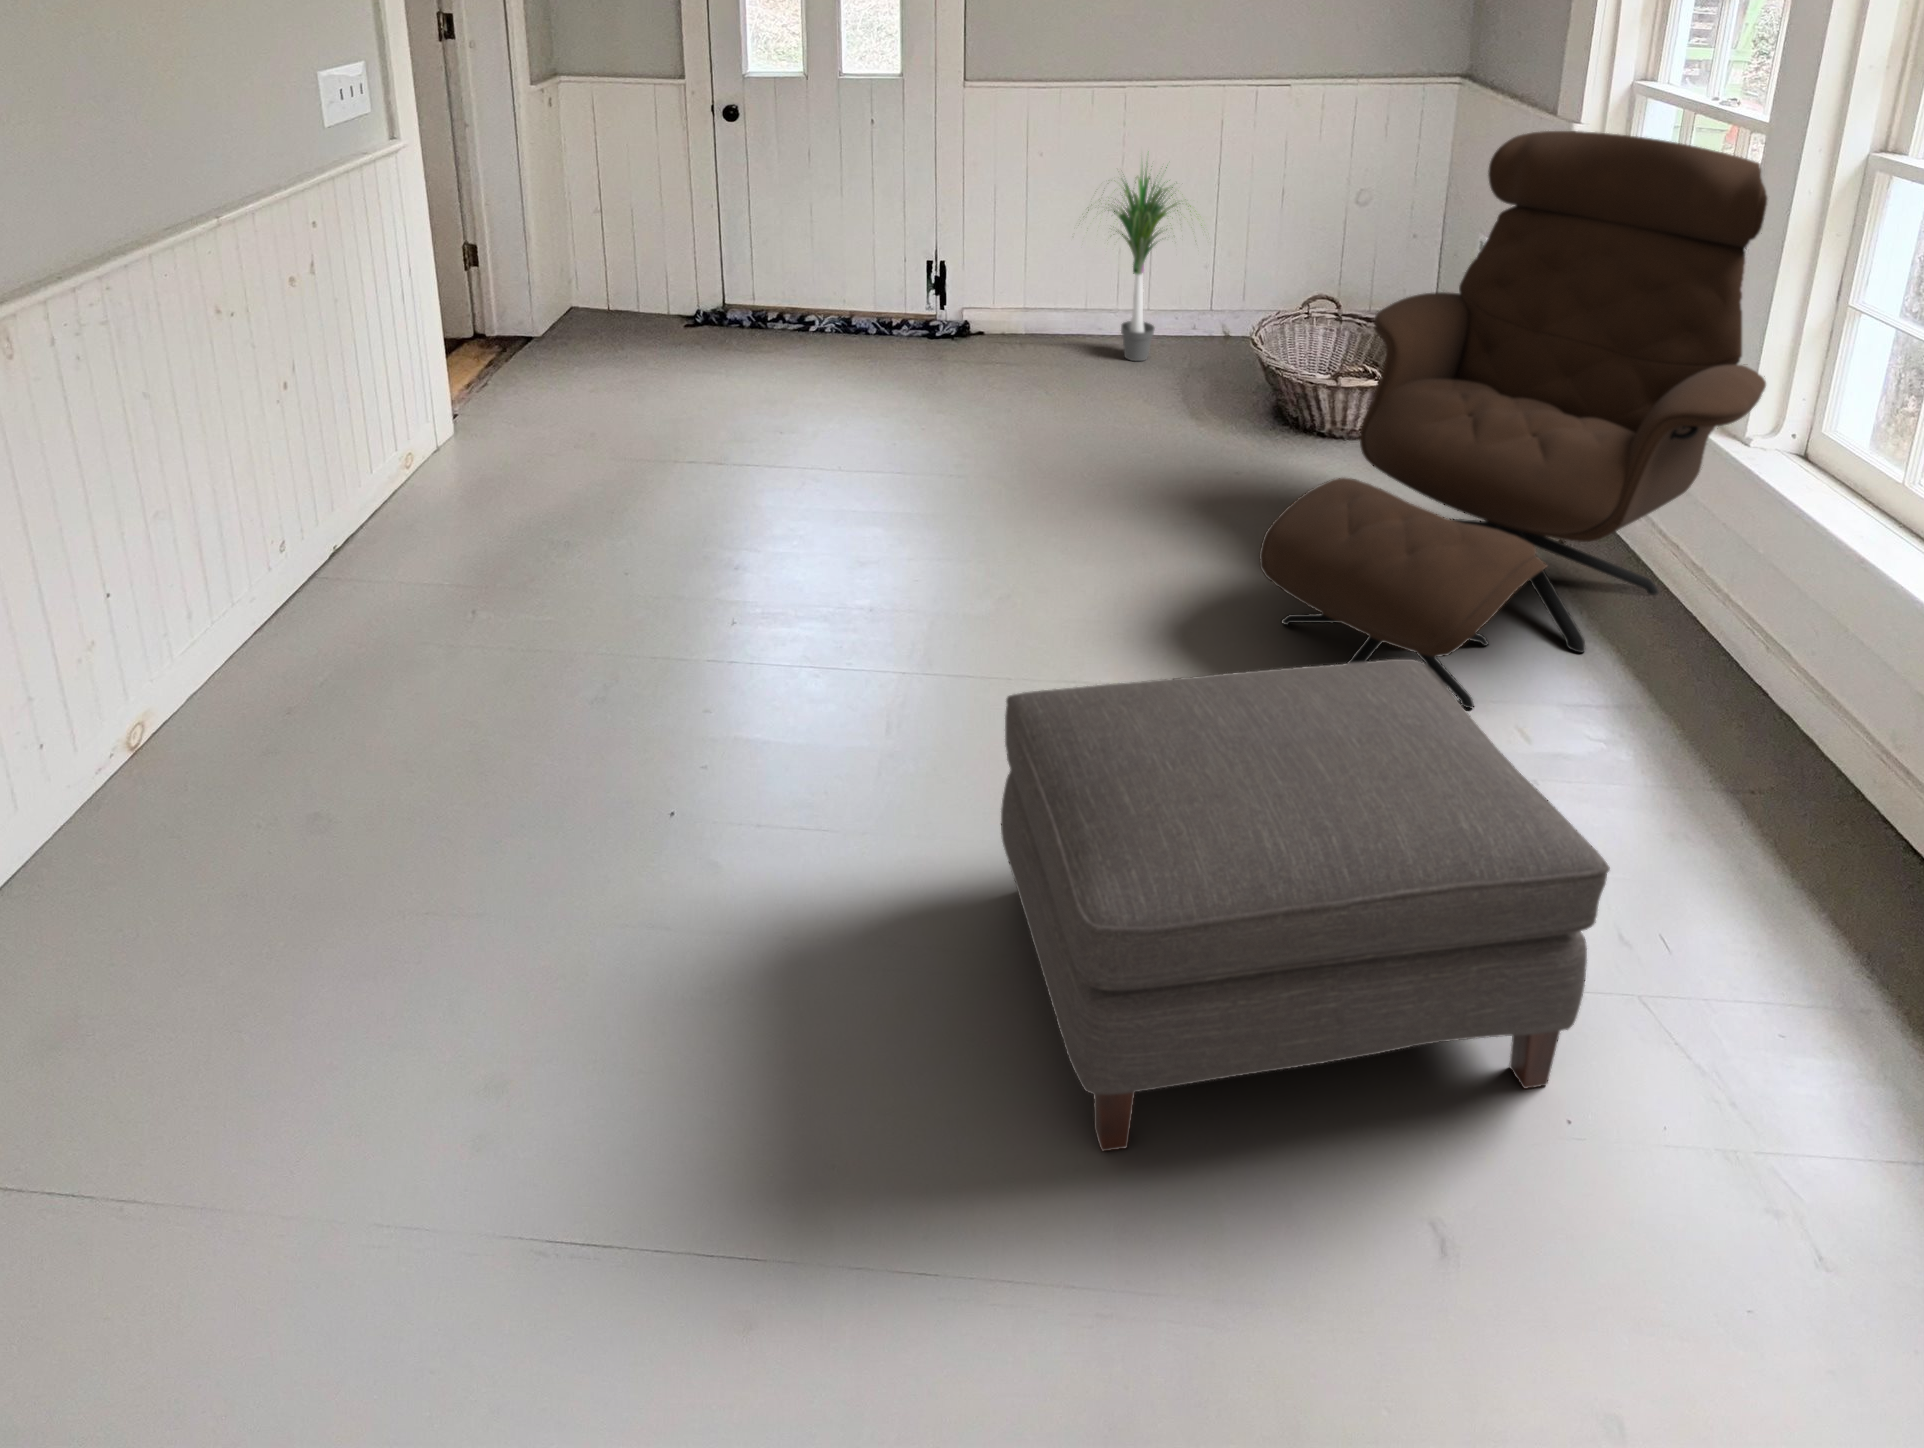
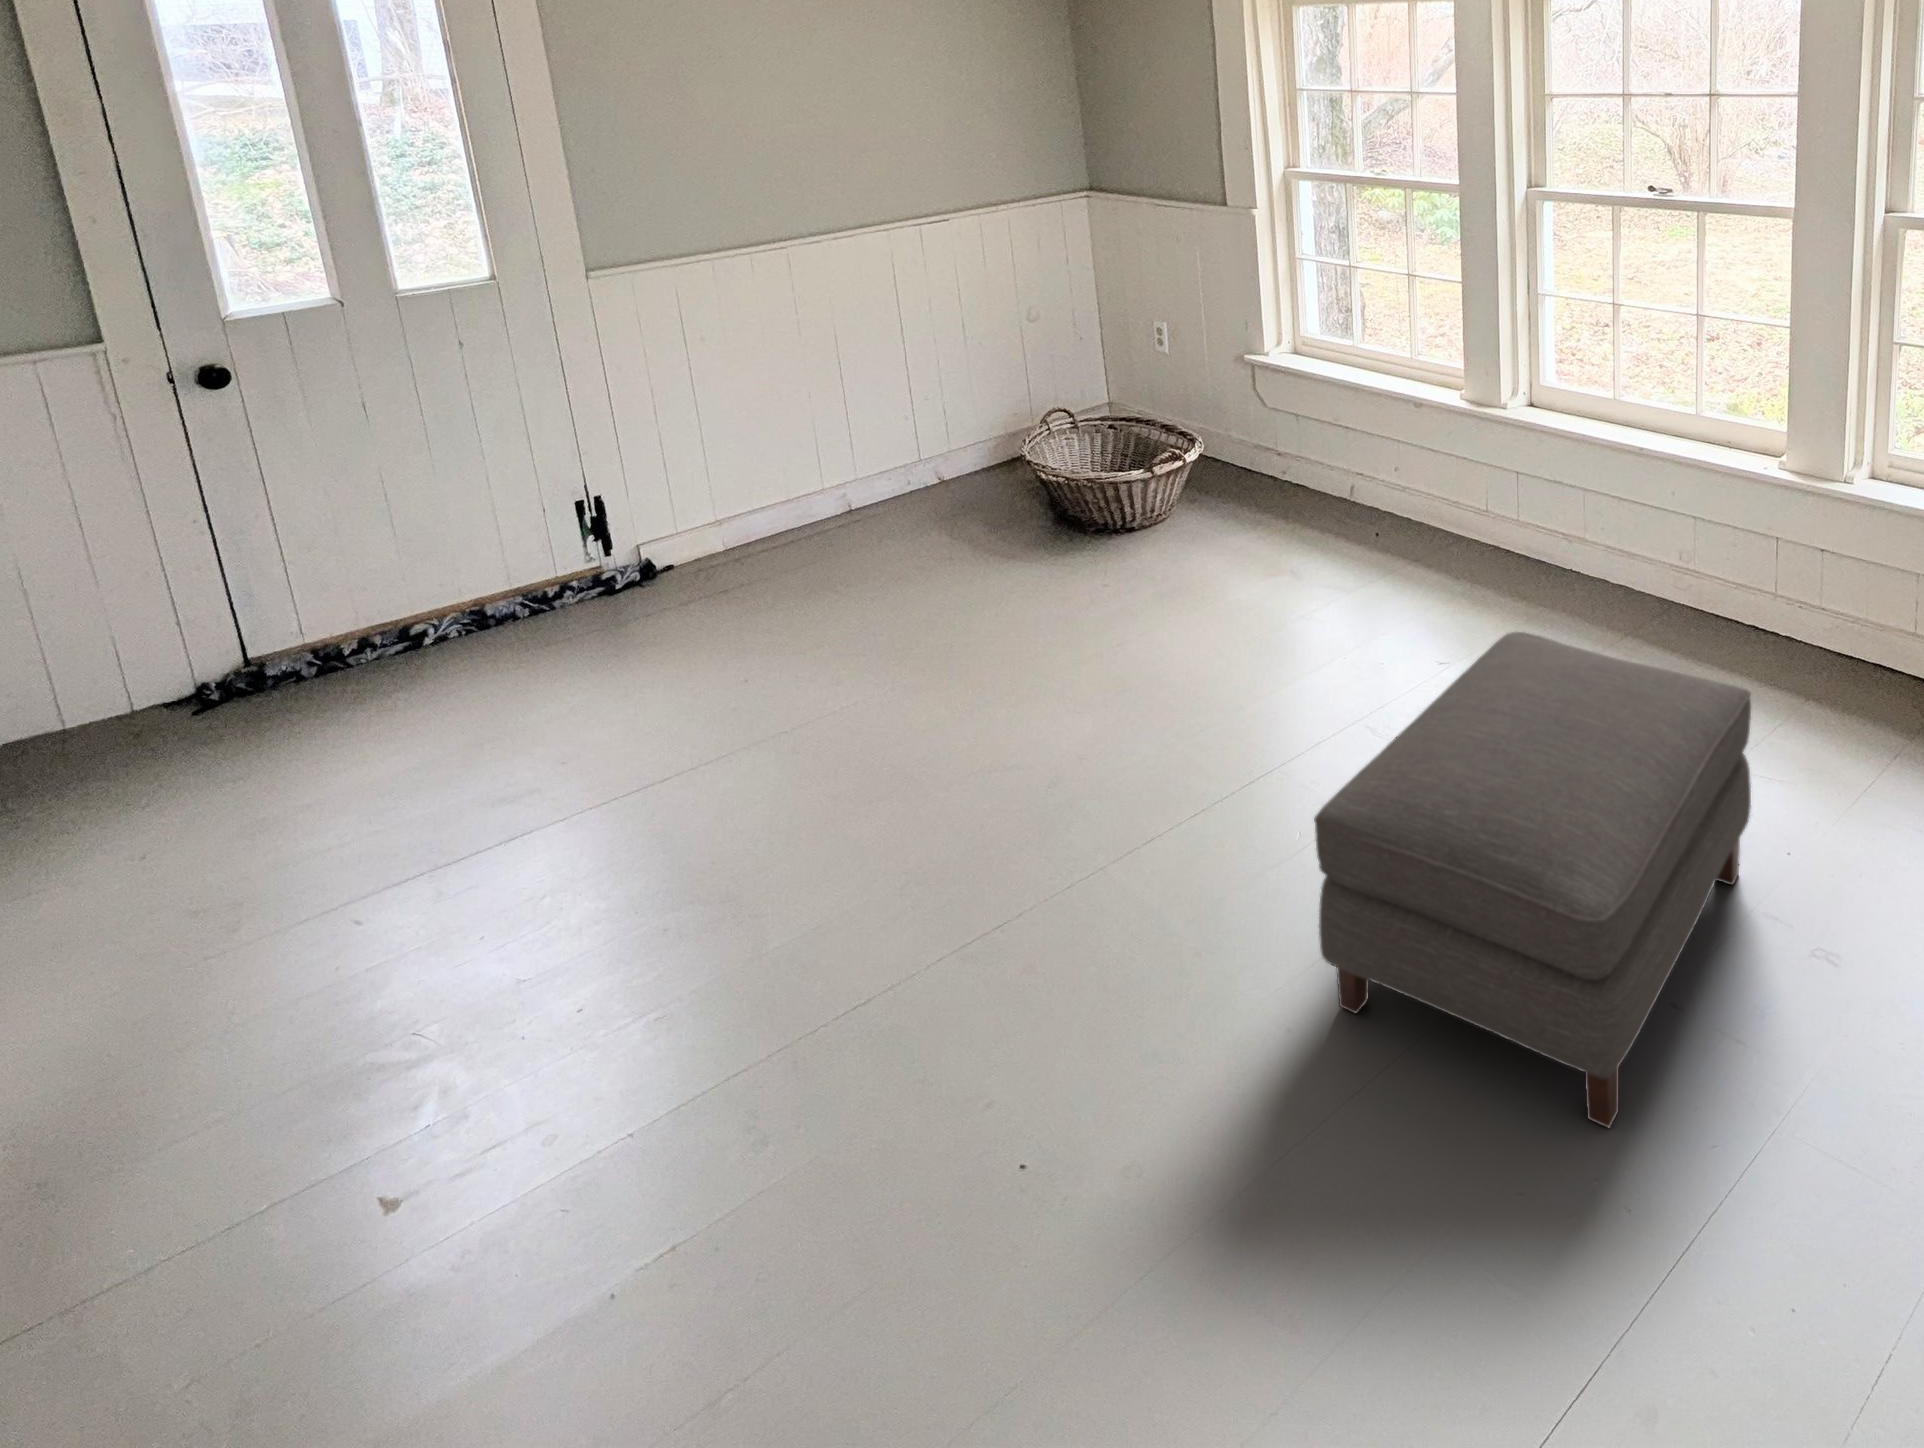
lounge chair: present [1259,131,1767,708] -> none [1213,202,1512,718]
potted plant: present [1087,165,1202,361] -> none [782,302,945,533]

